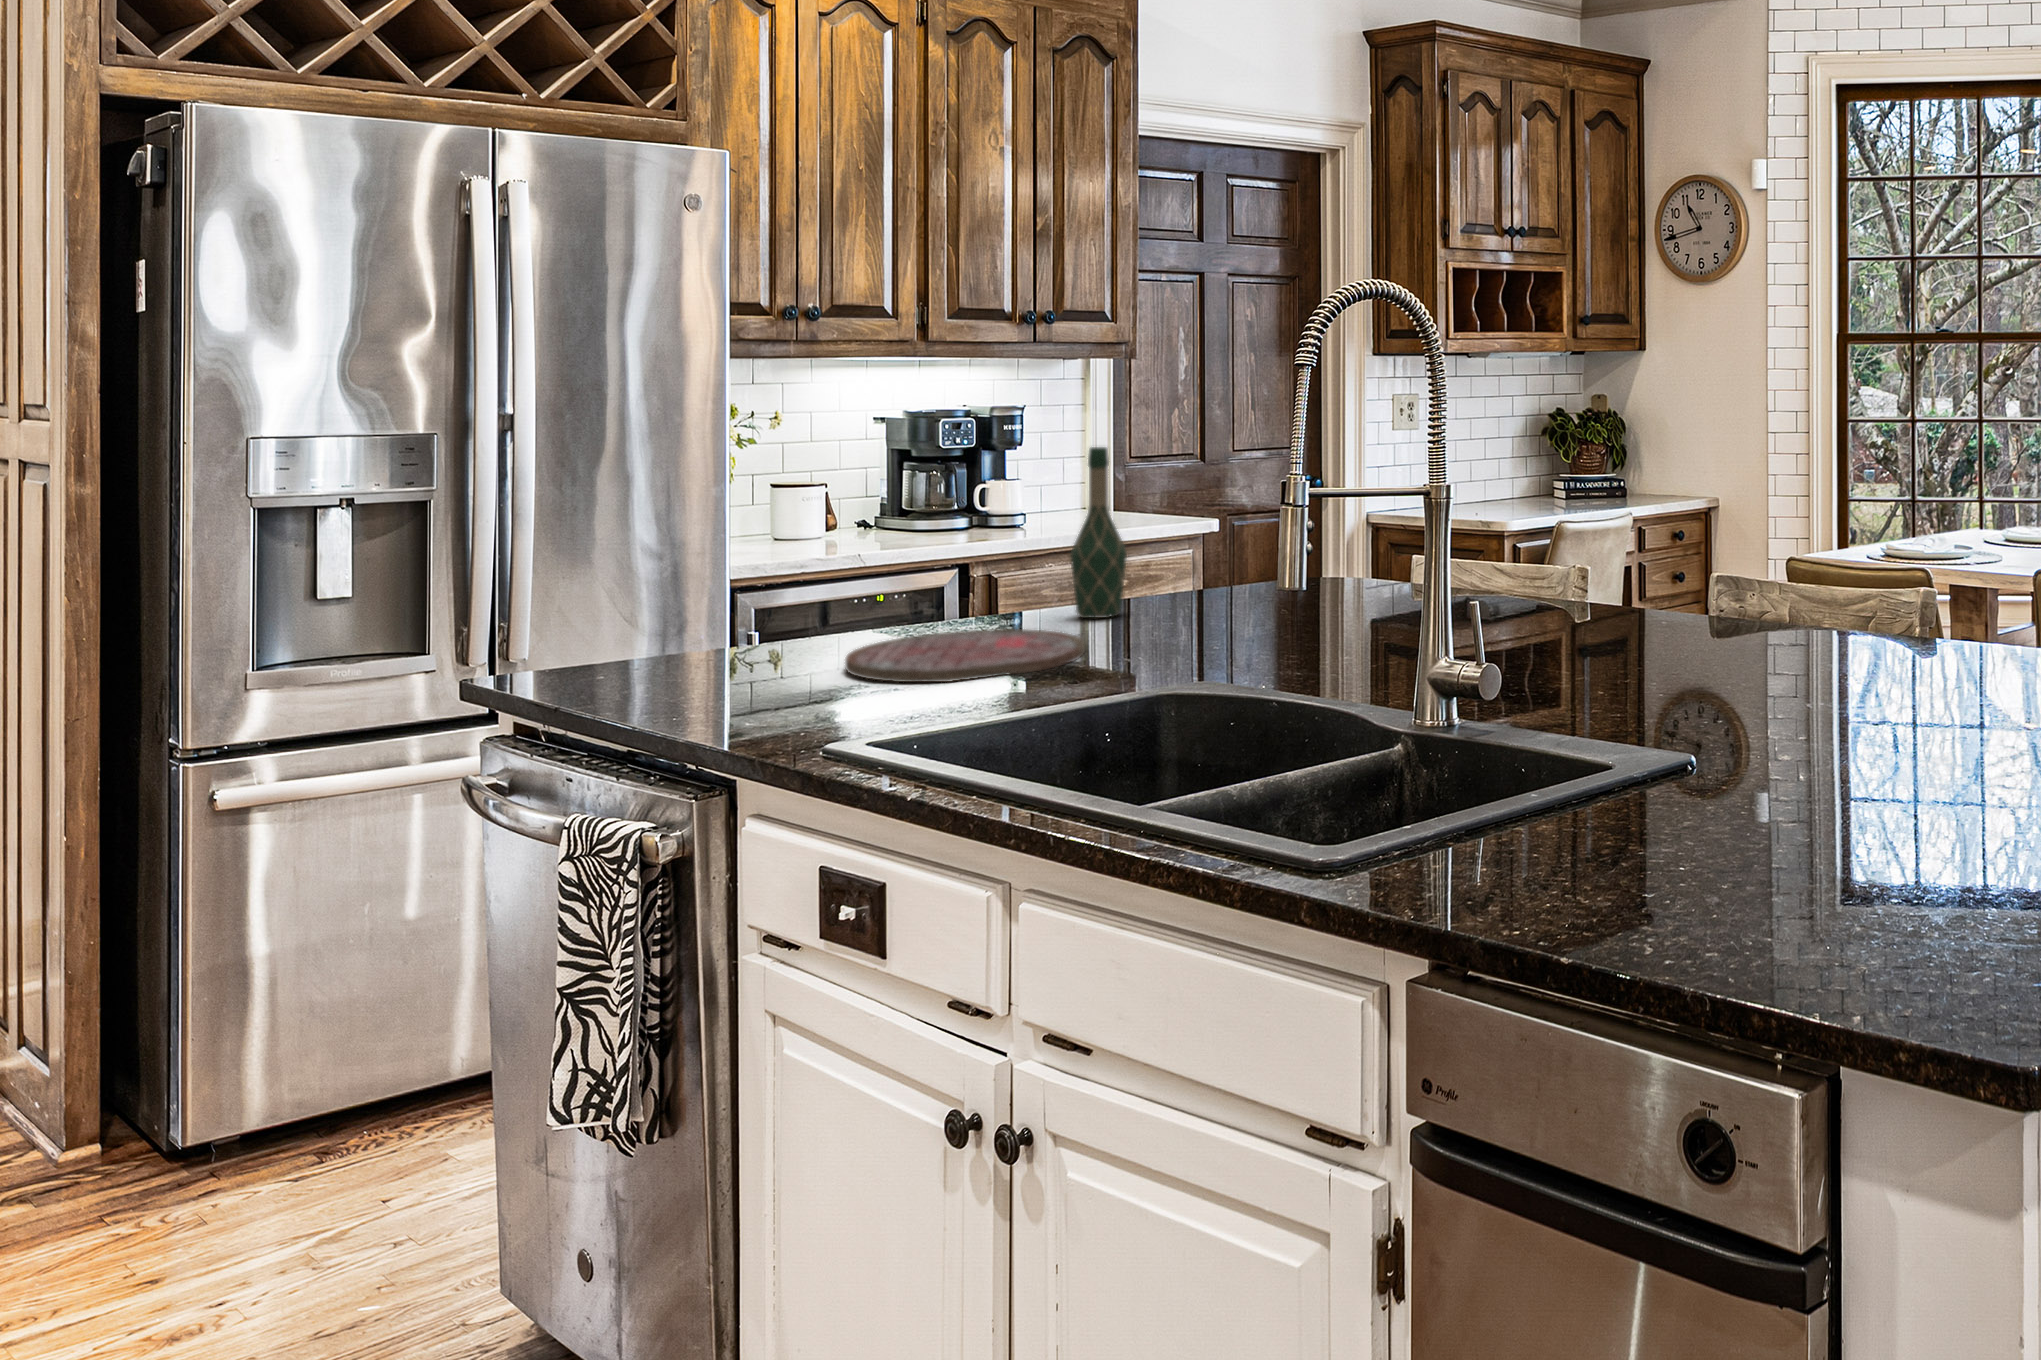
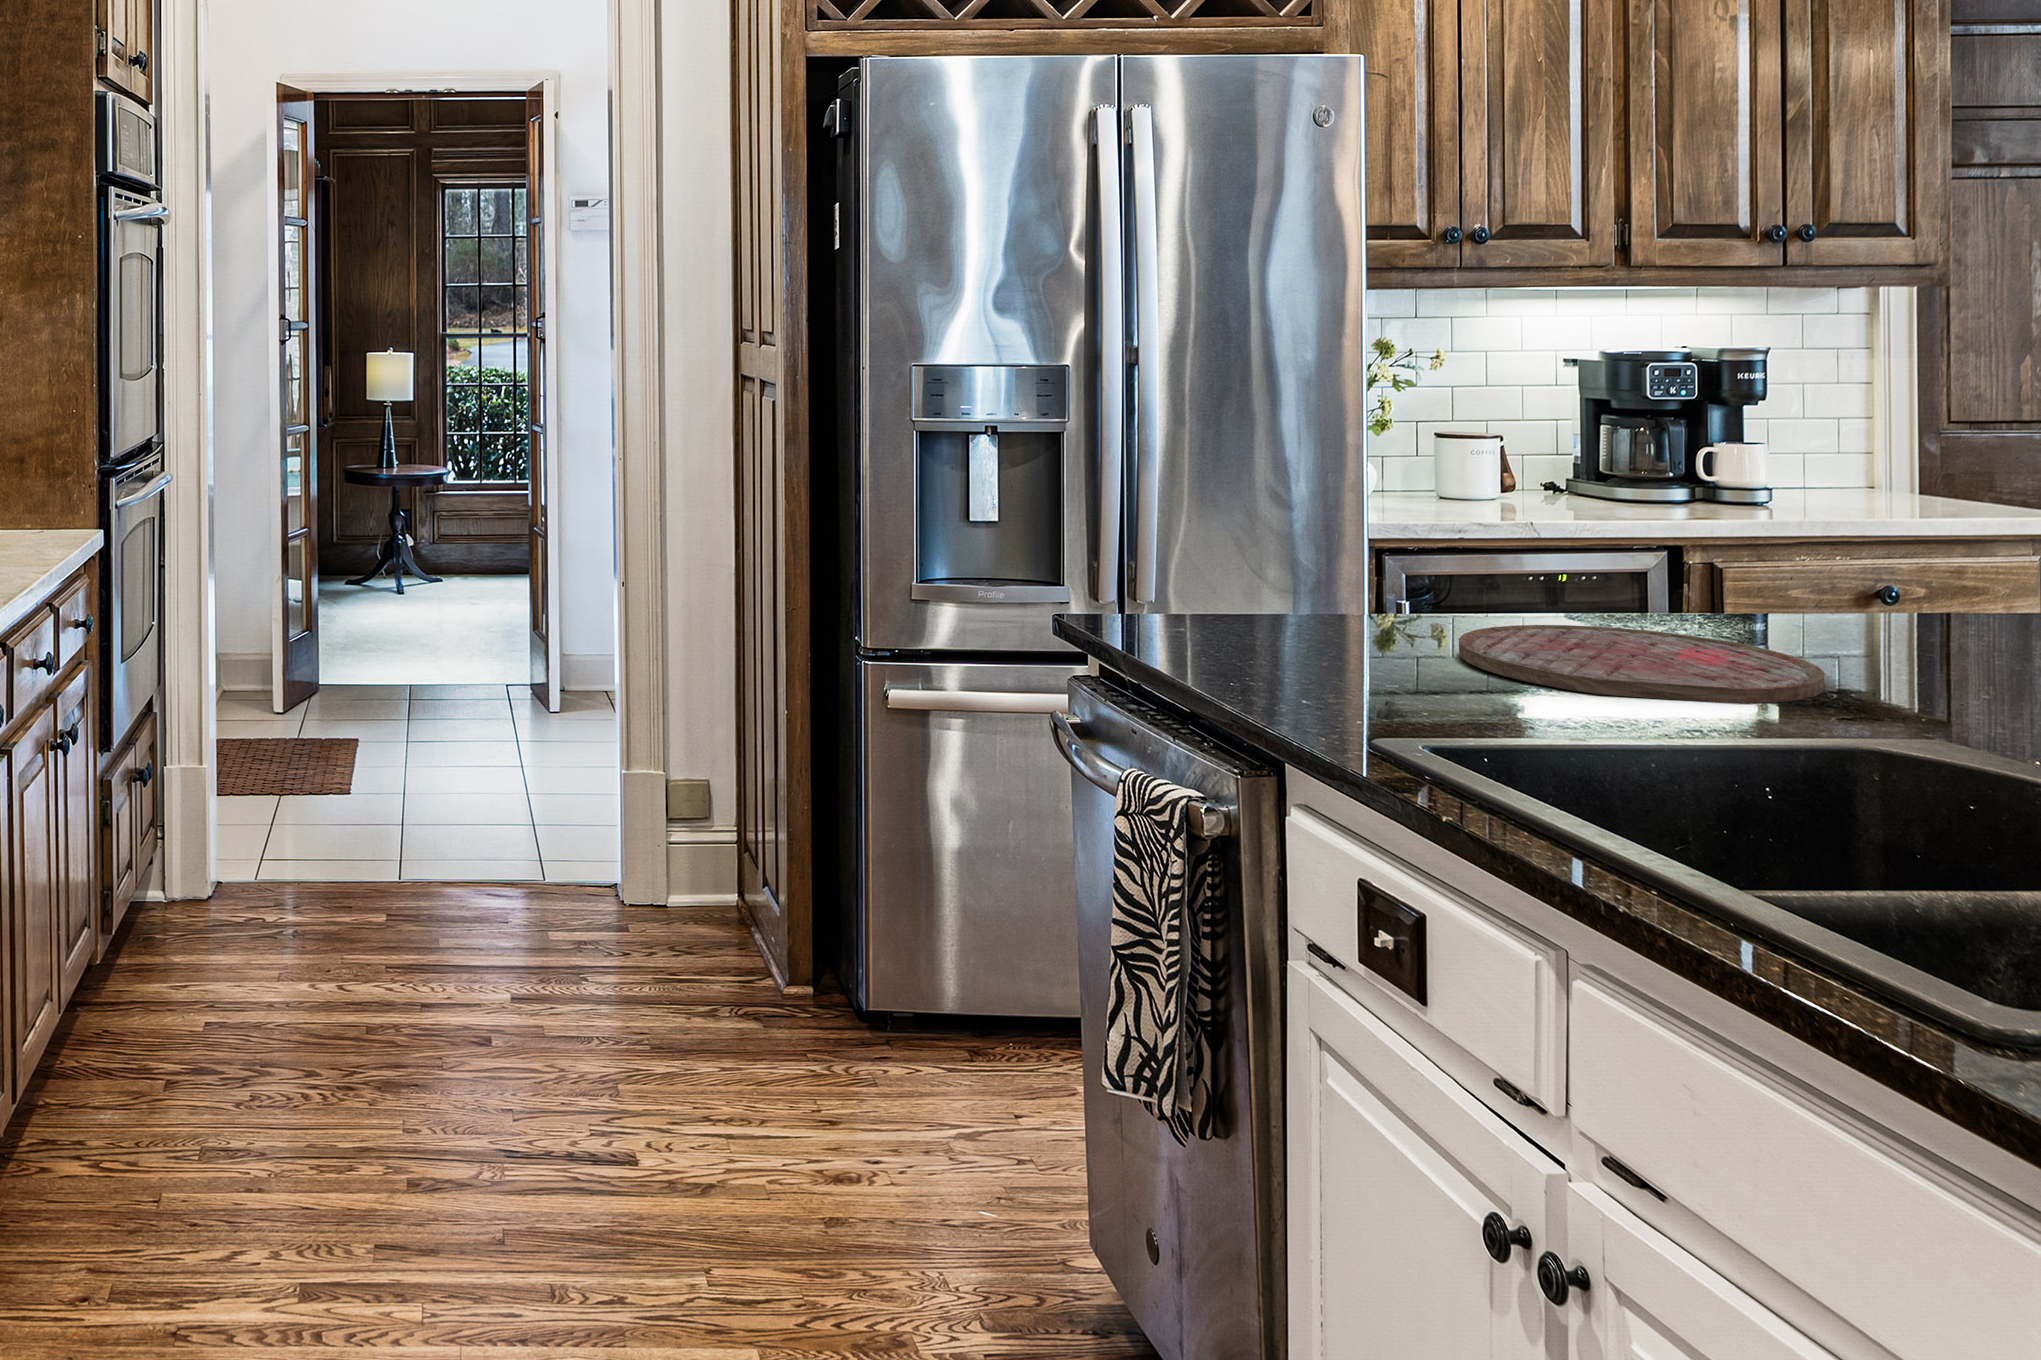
wine bottle: present [1070,447,1127,618] -> none [1811,399,1912,645]

